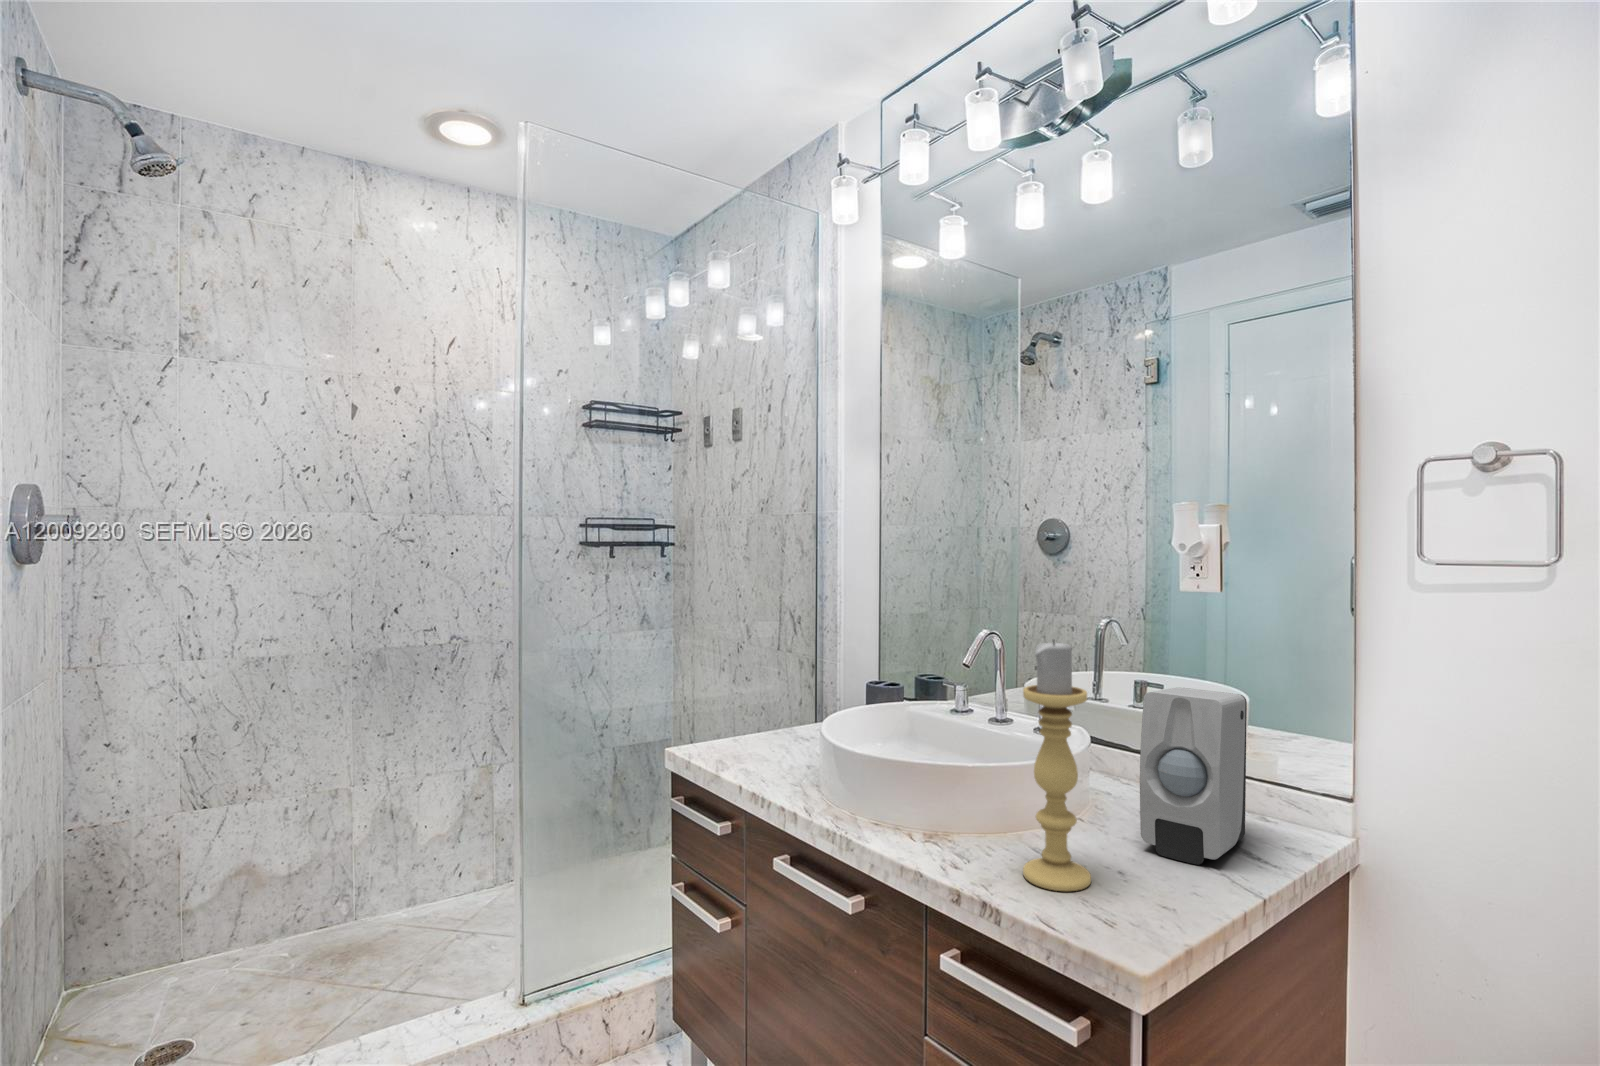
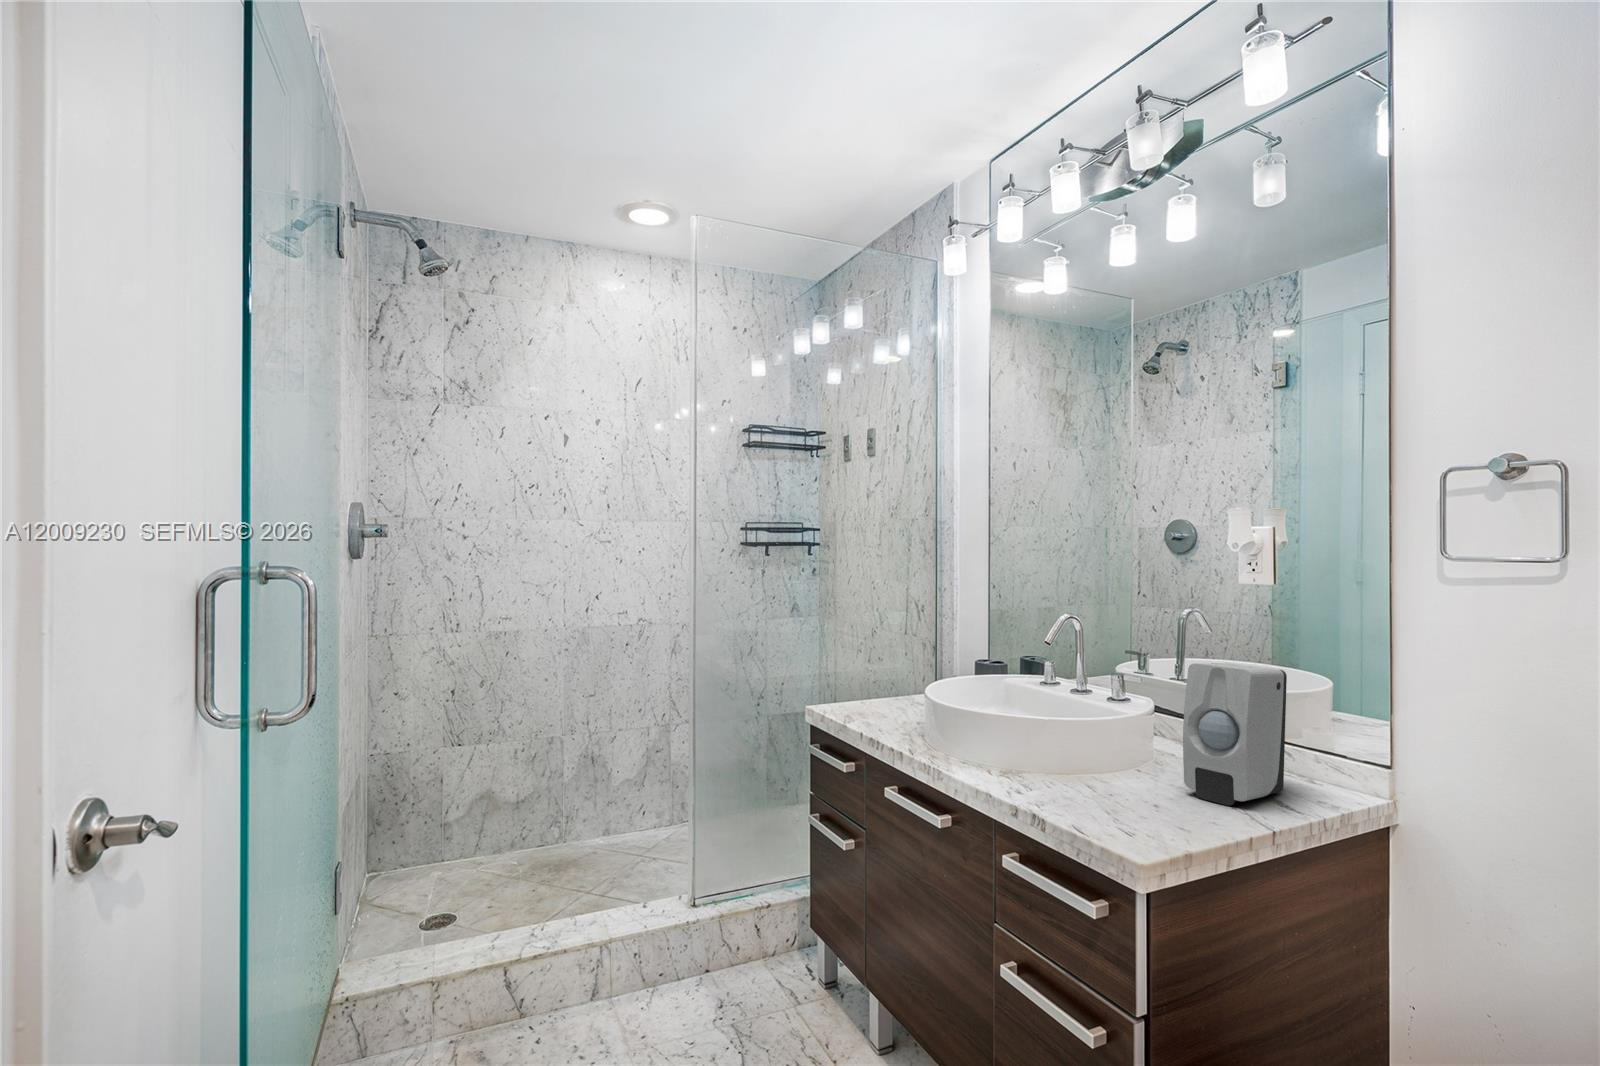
candle holder: present [1023,640,1091,891] -> none [1075,615,1130,814]

